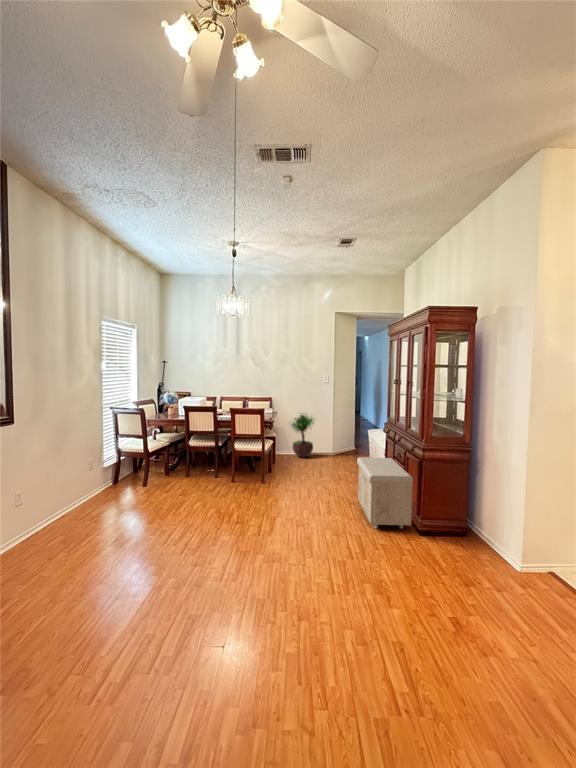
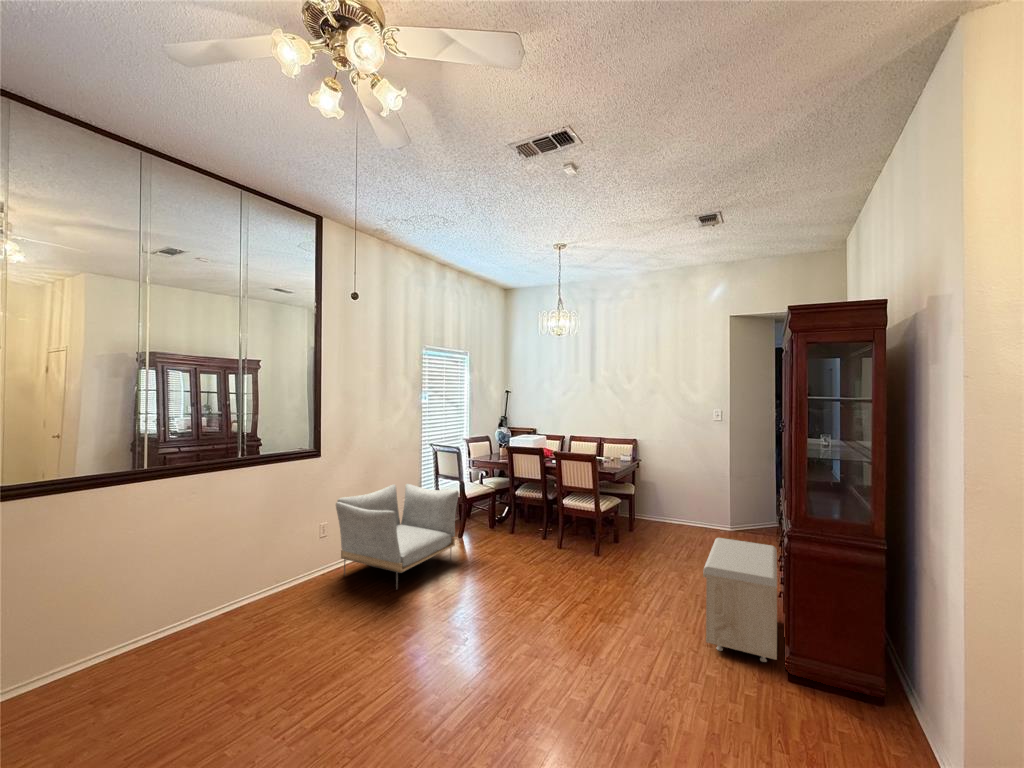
potted tree: present [291,414,314,457] -> none [658,459,701,529]
armchair: none [38,445,156,539] -> present [336,484,459,589]

